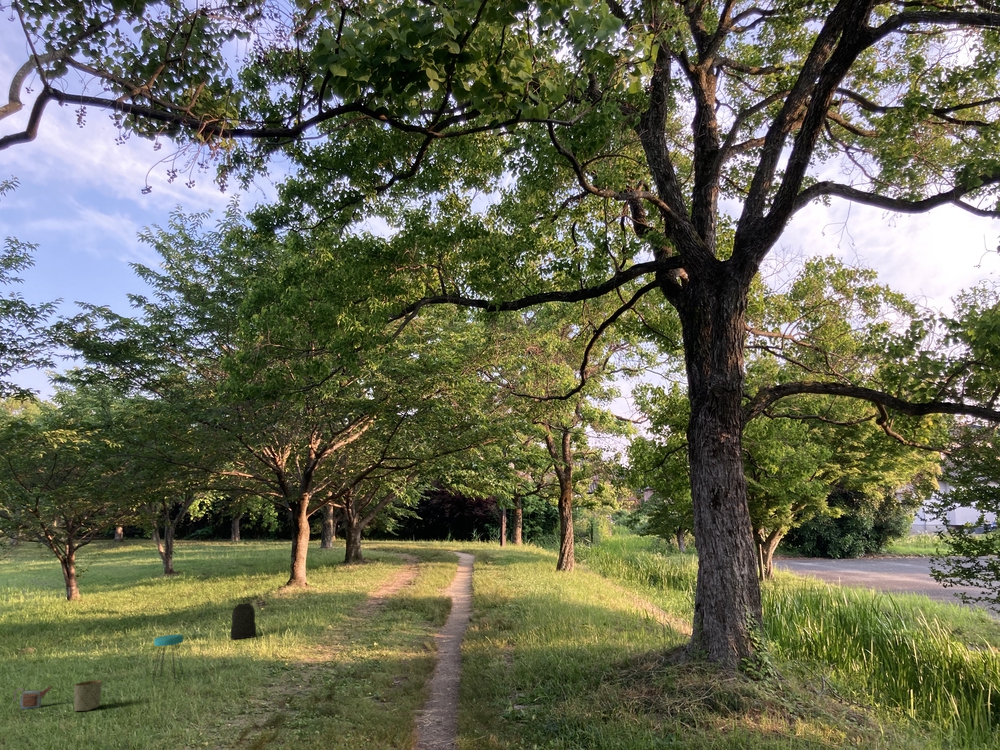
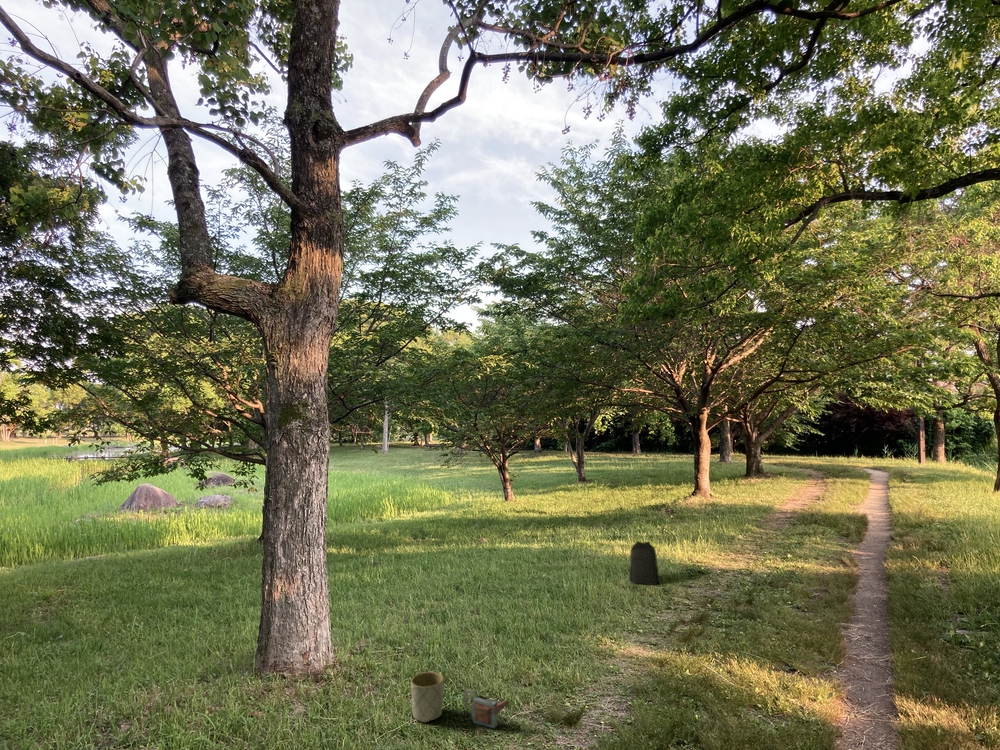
stool: present [153,634,183,680] -> none [524,600,563,665]
watering can: present [13,686,52,709] -> present [464,689,509,728]

